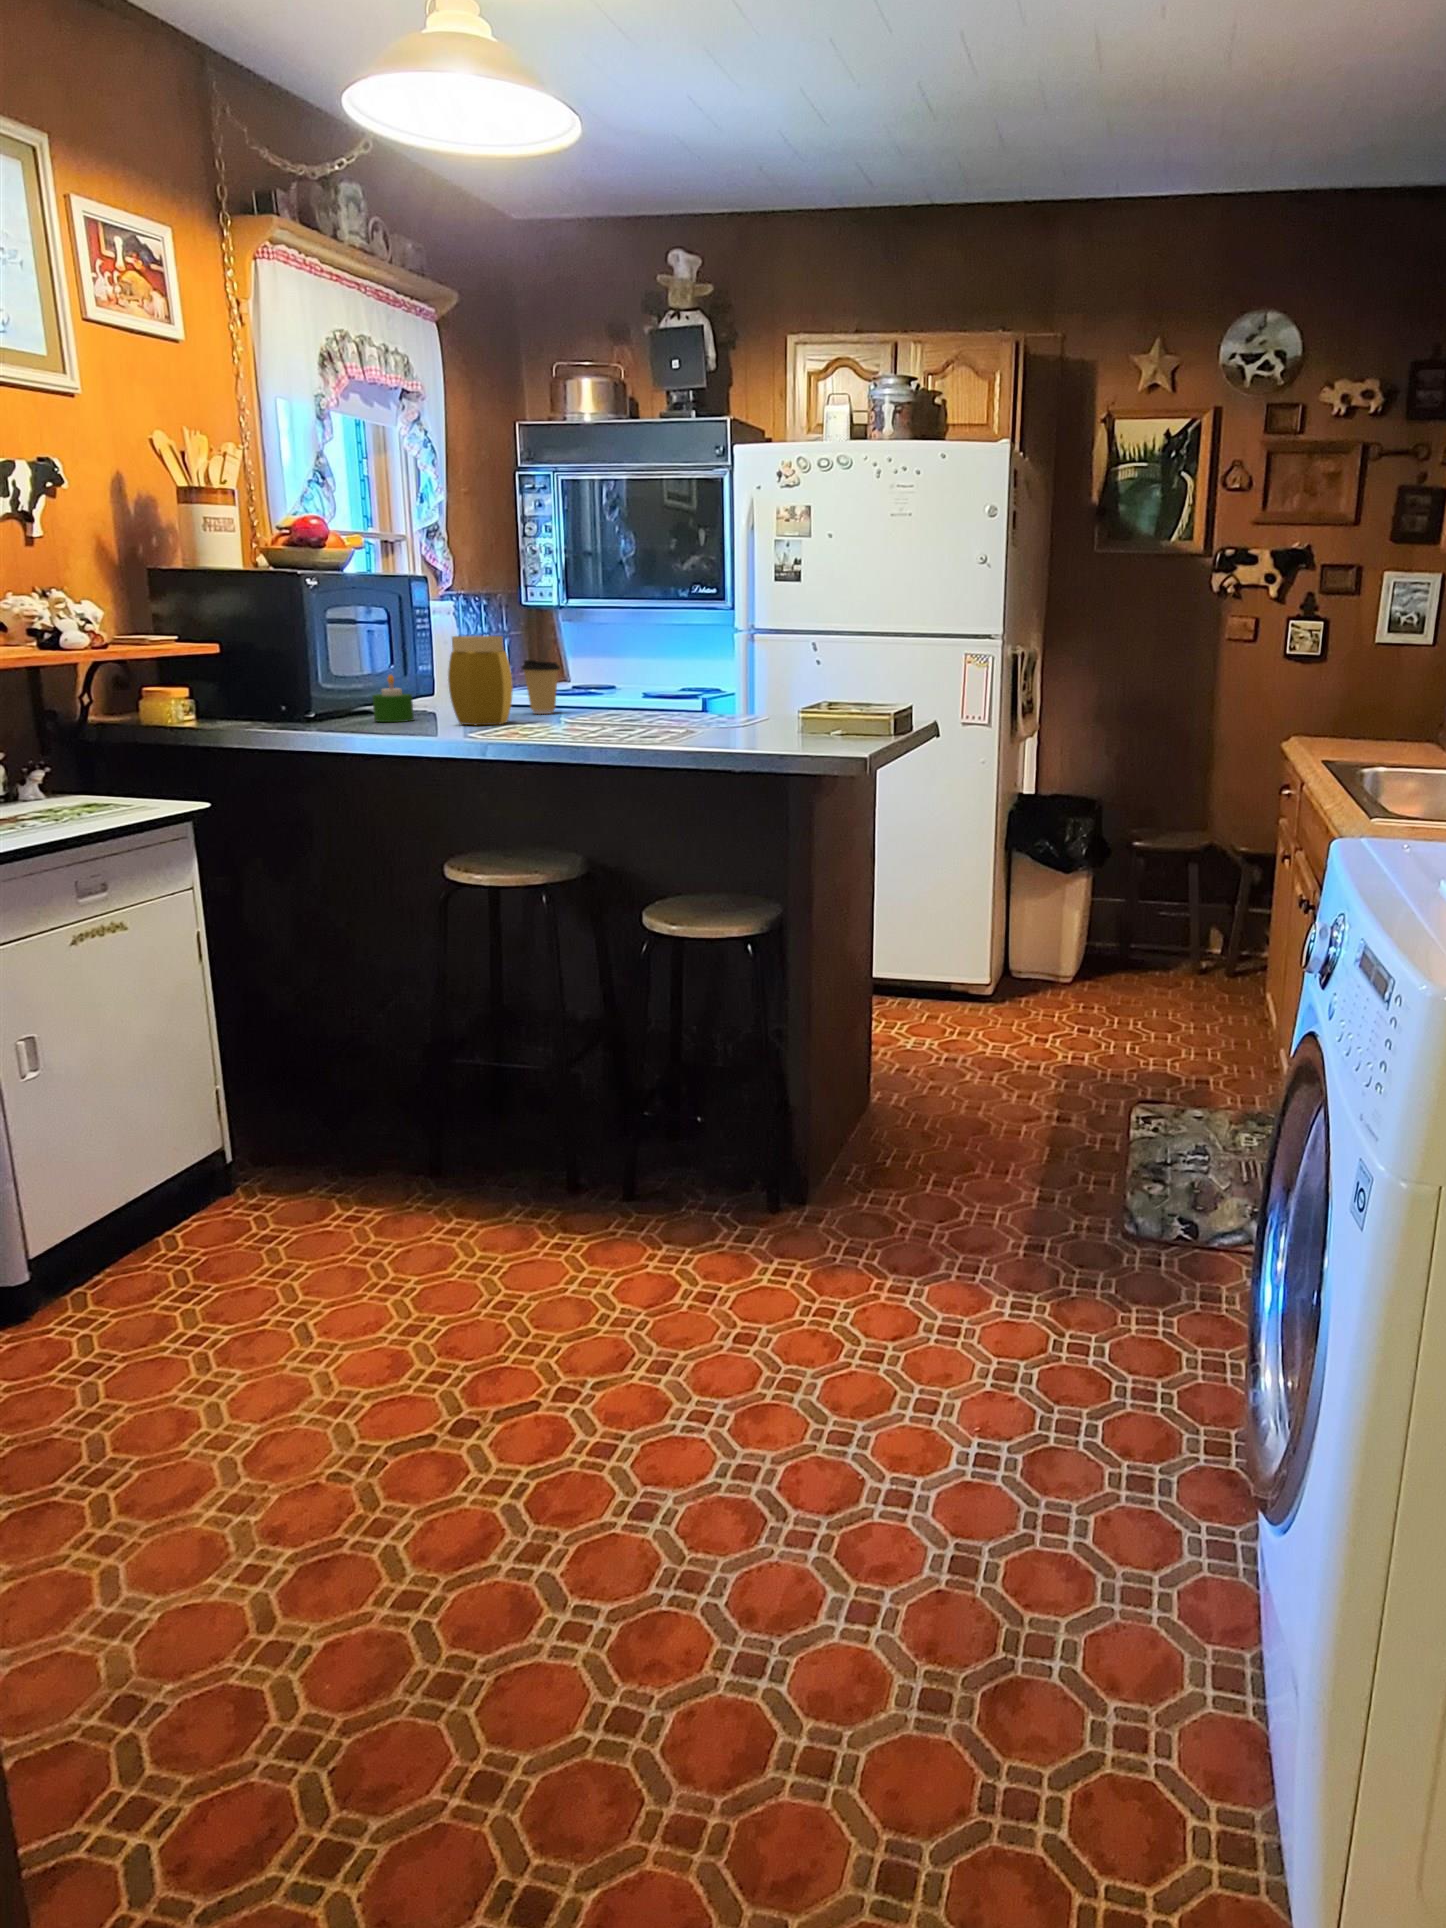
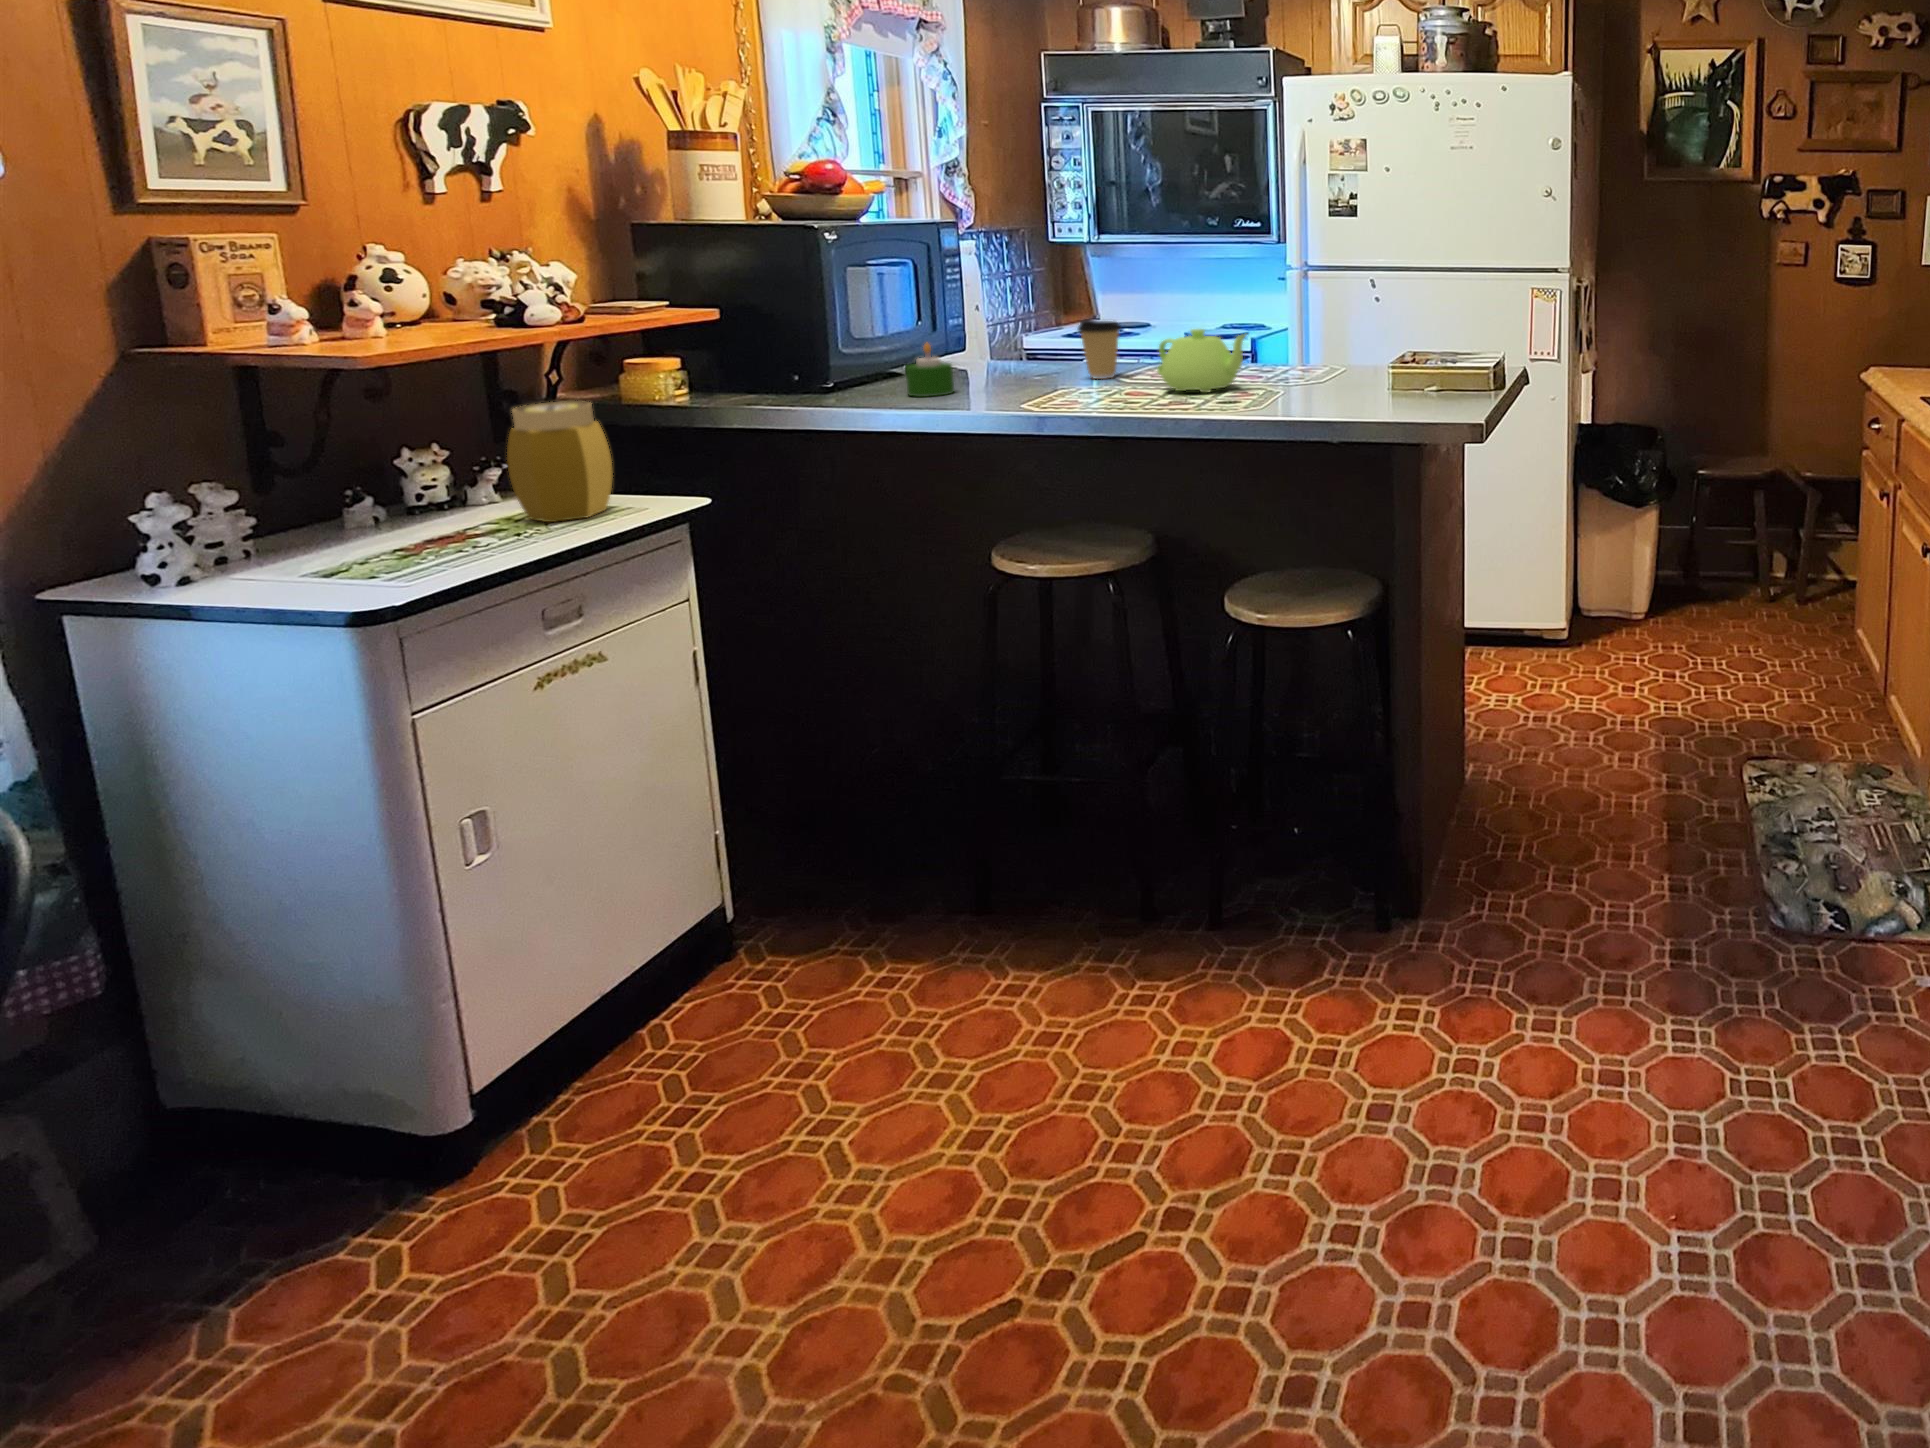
jar: present [448,636,513,725] -> present [507,401,613,522]
teapot: none [586,664,665,722] -> present [1157,329,1246,393]

